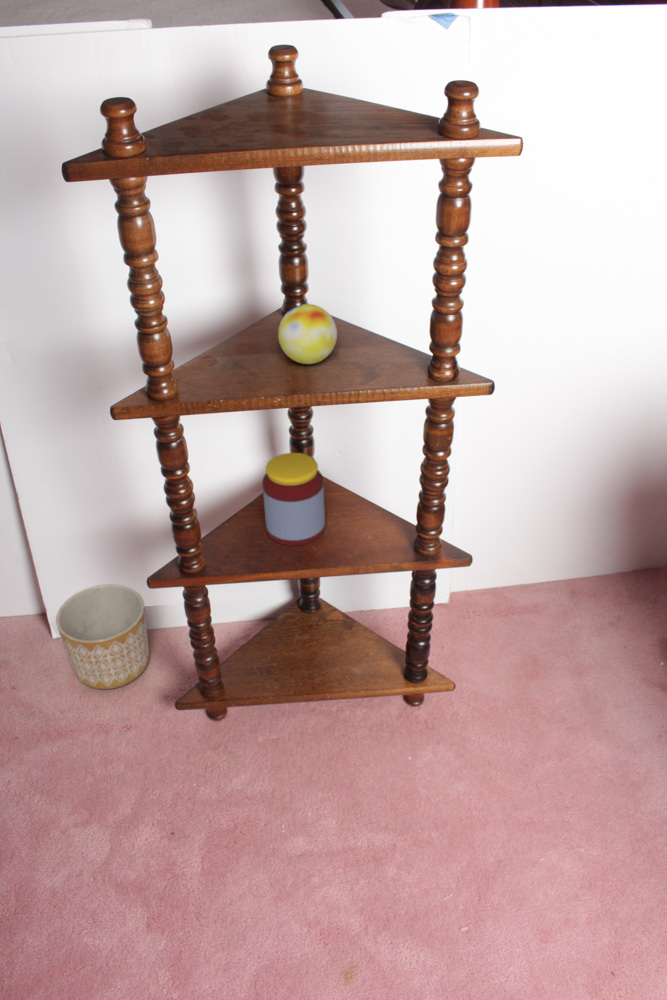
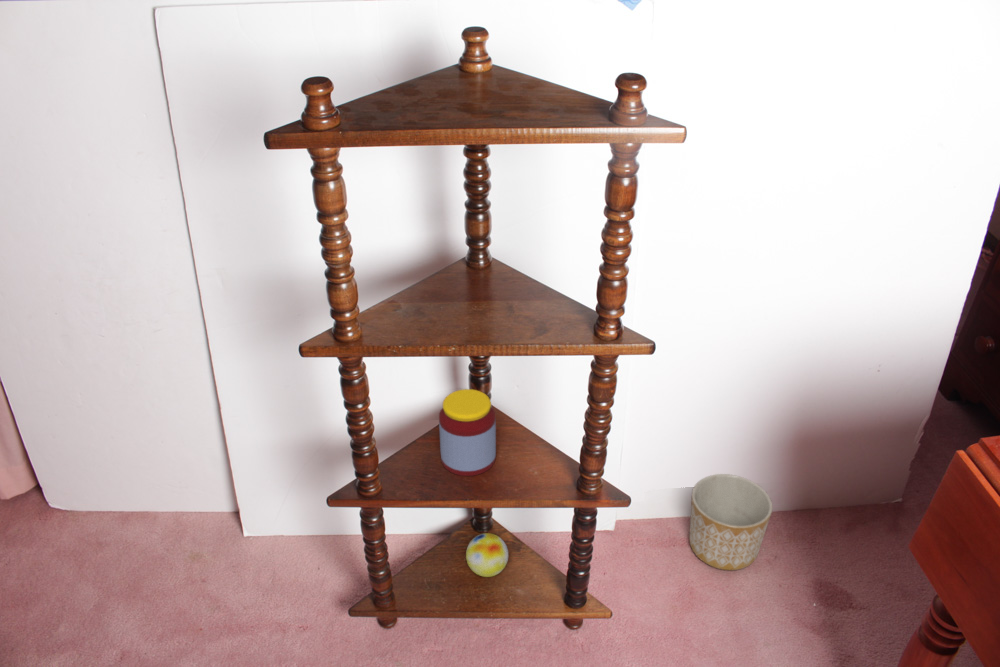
decorative ball: present [278,304,337,364] -> present [466,533,508,577]
planter: present [56,584,149,689] -> present [689,474,773,570]

